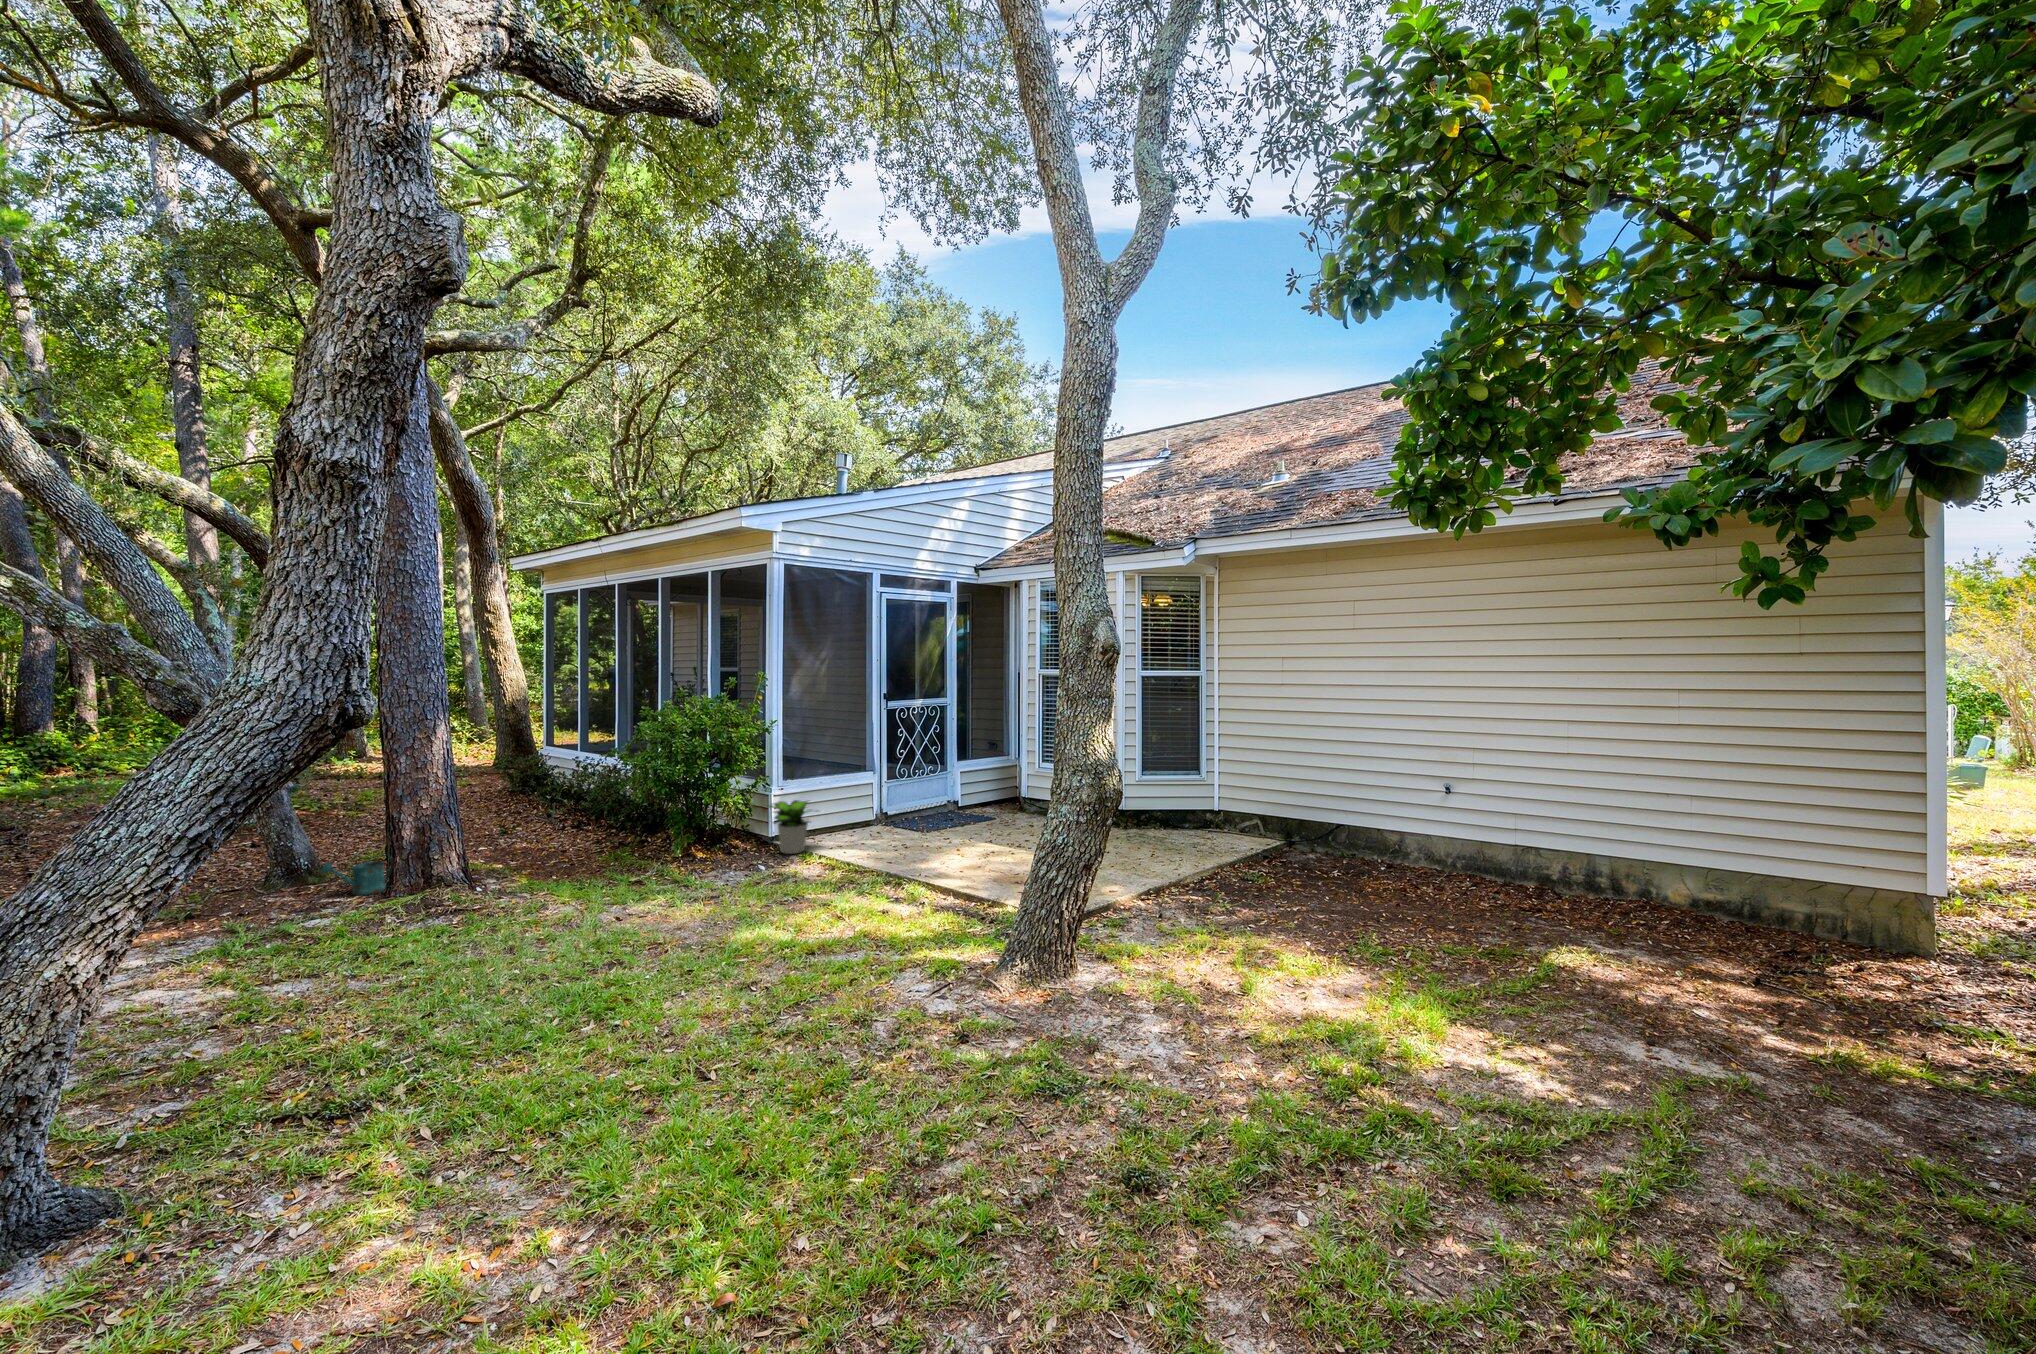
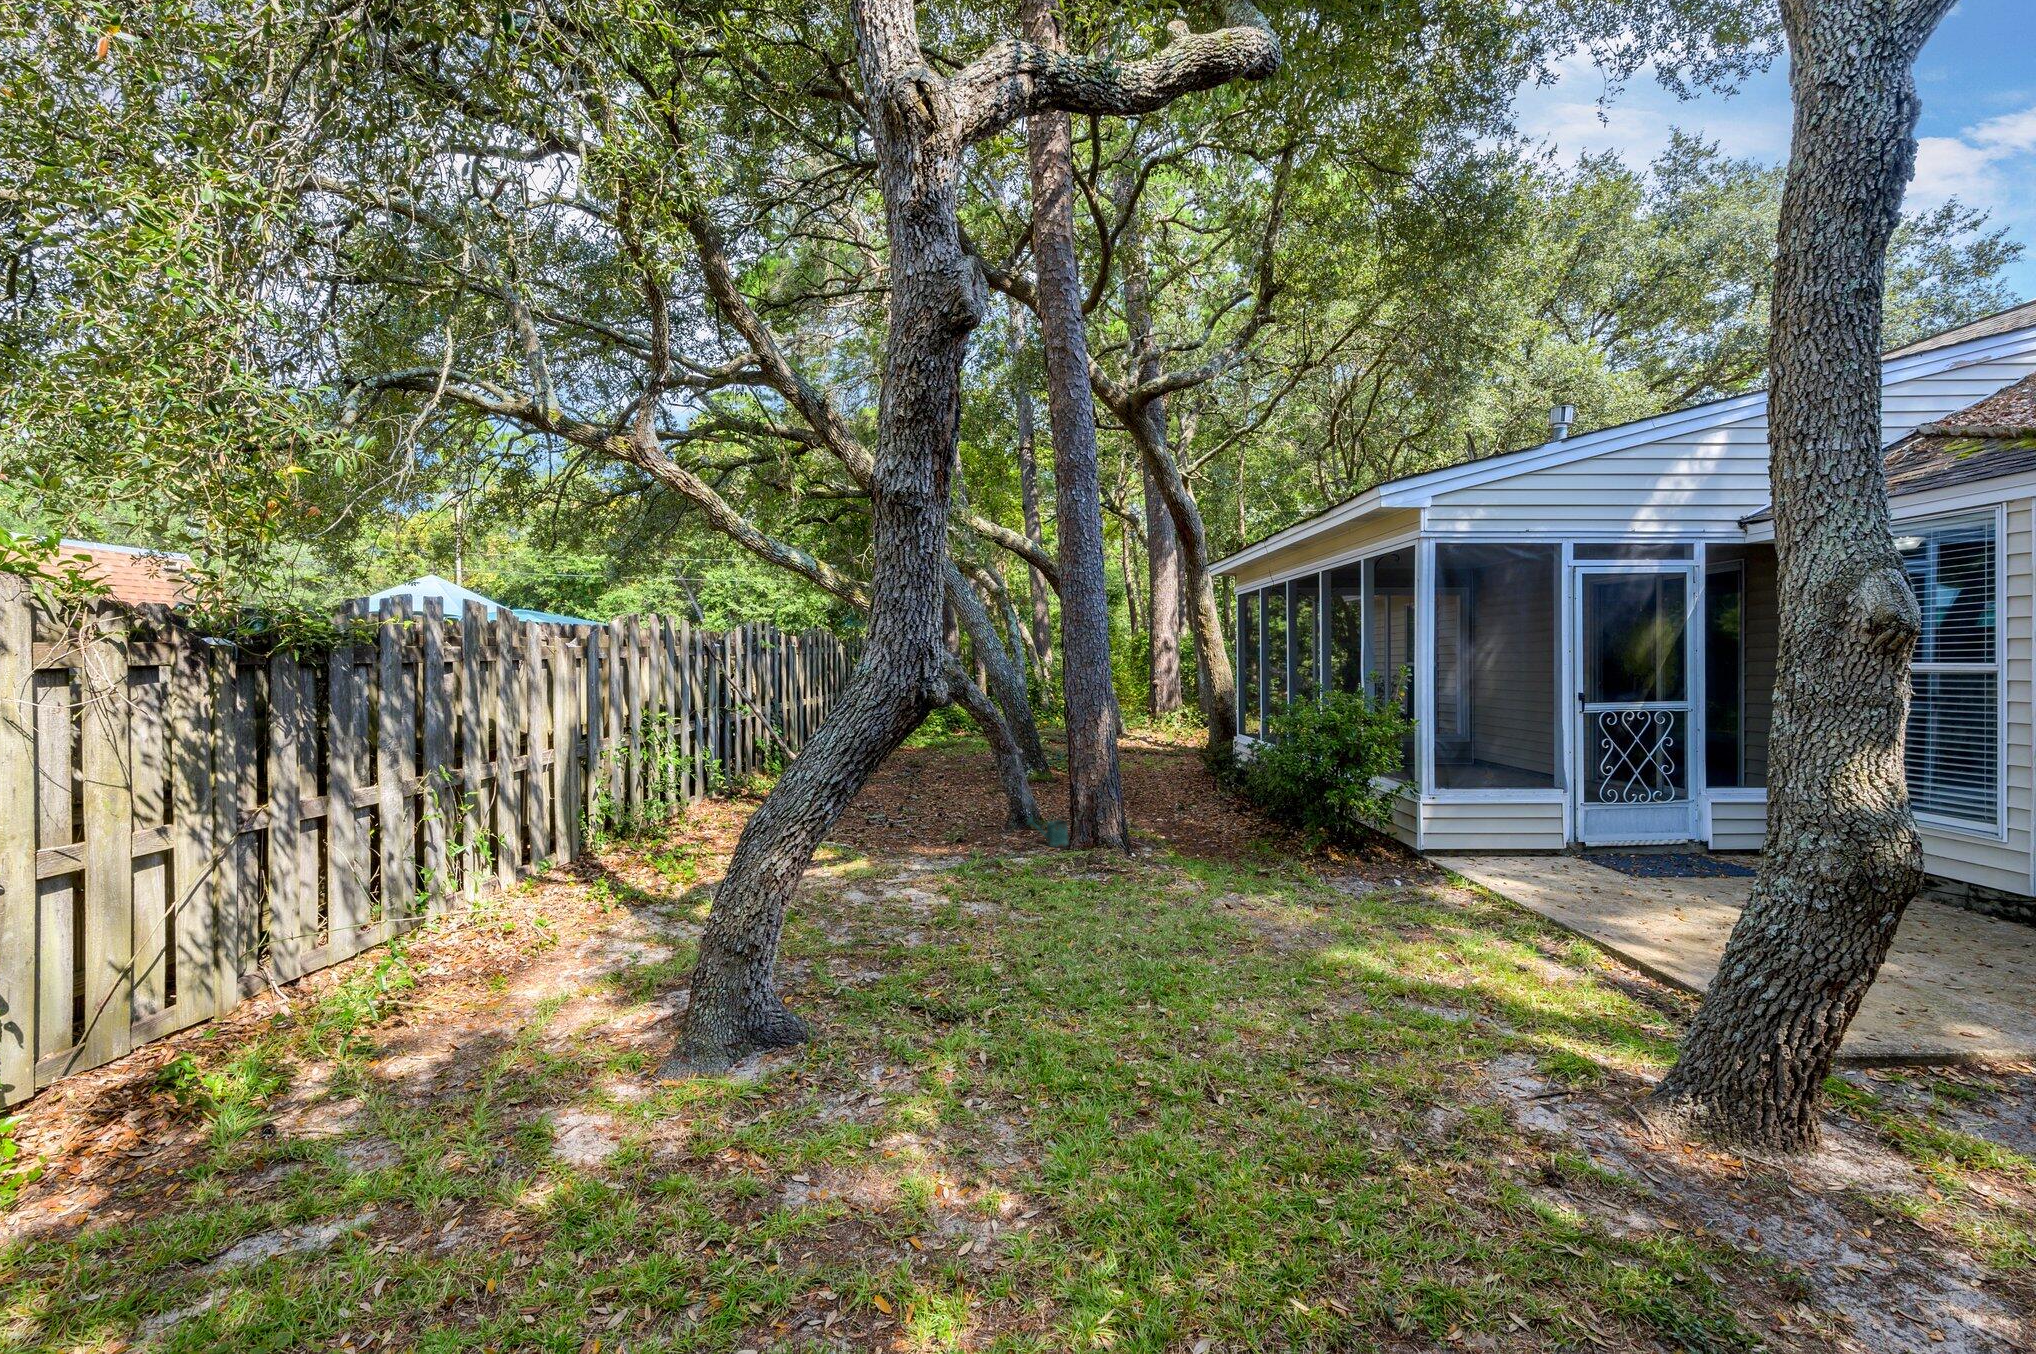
potted plant: present [769,800,817,854] -> none [1405,812,1478,876]

